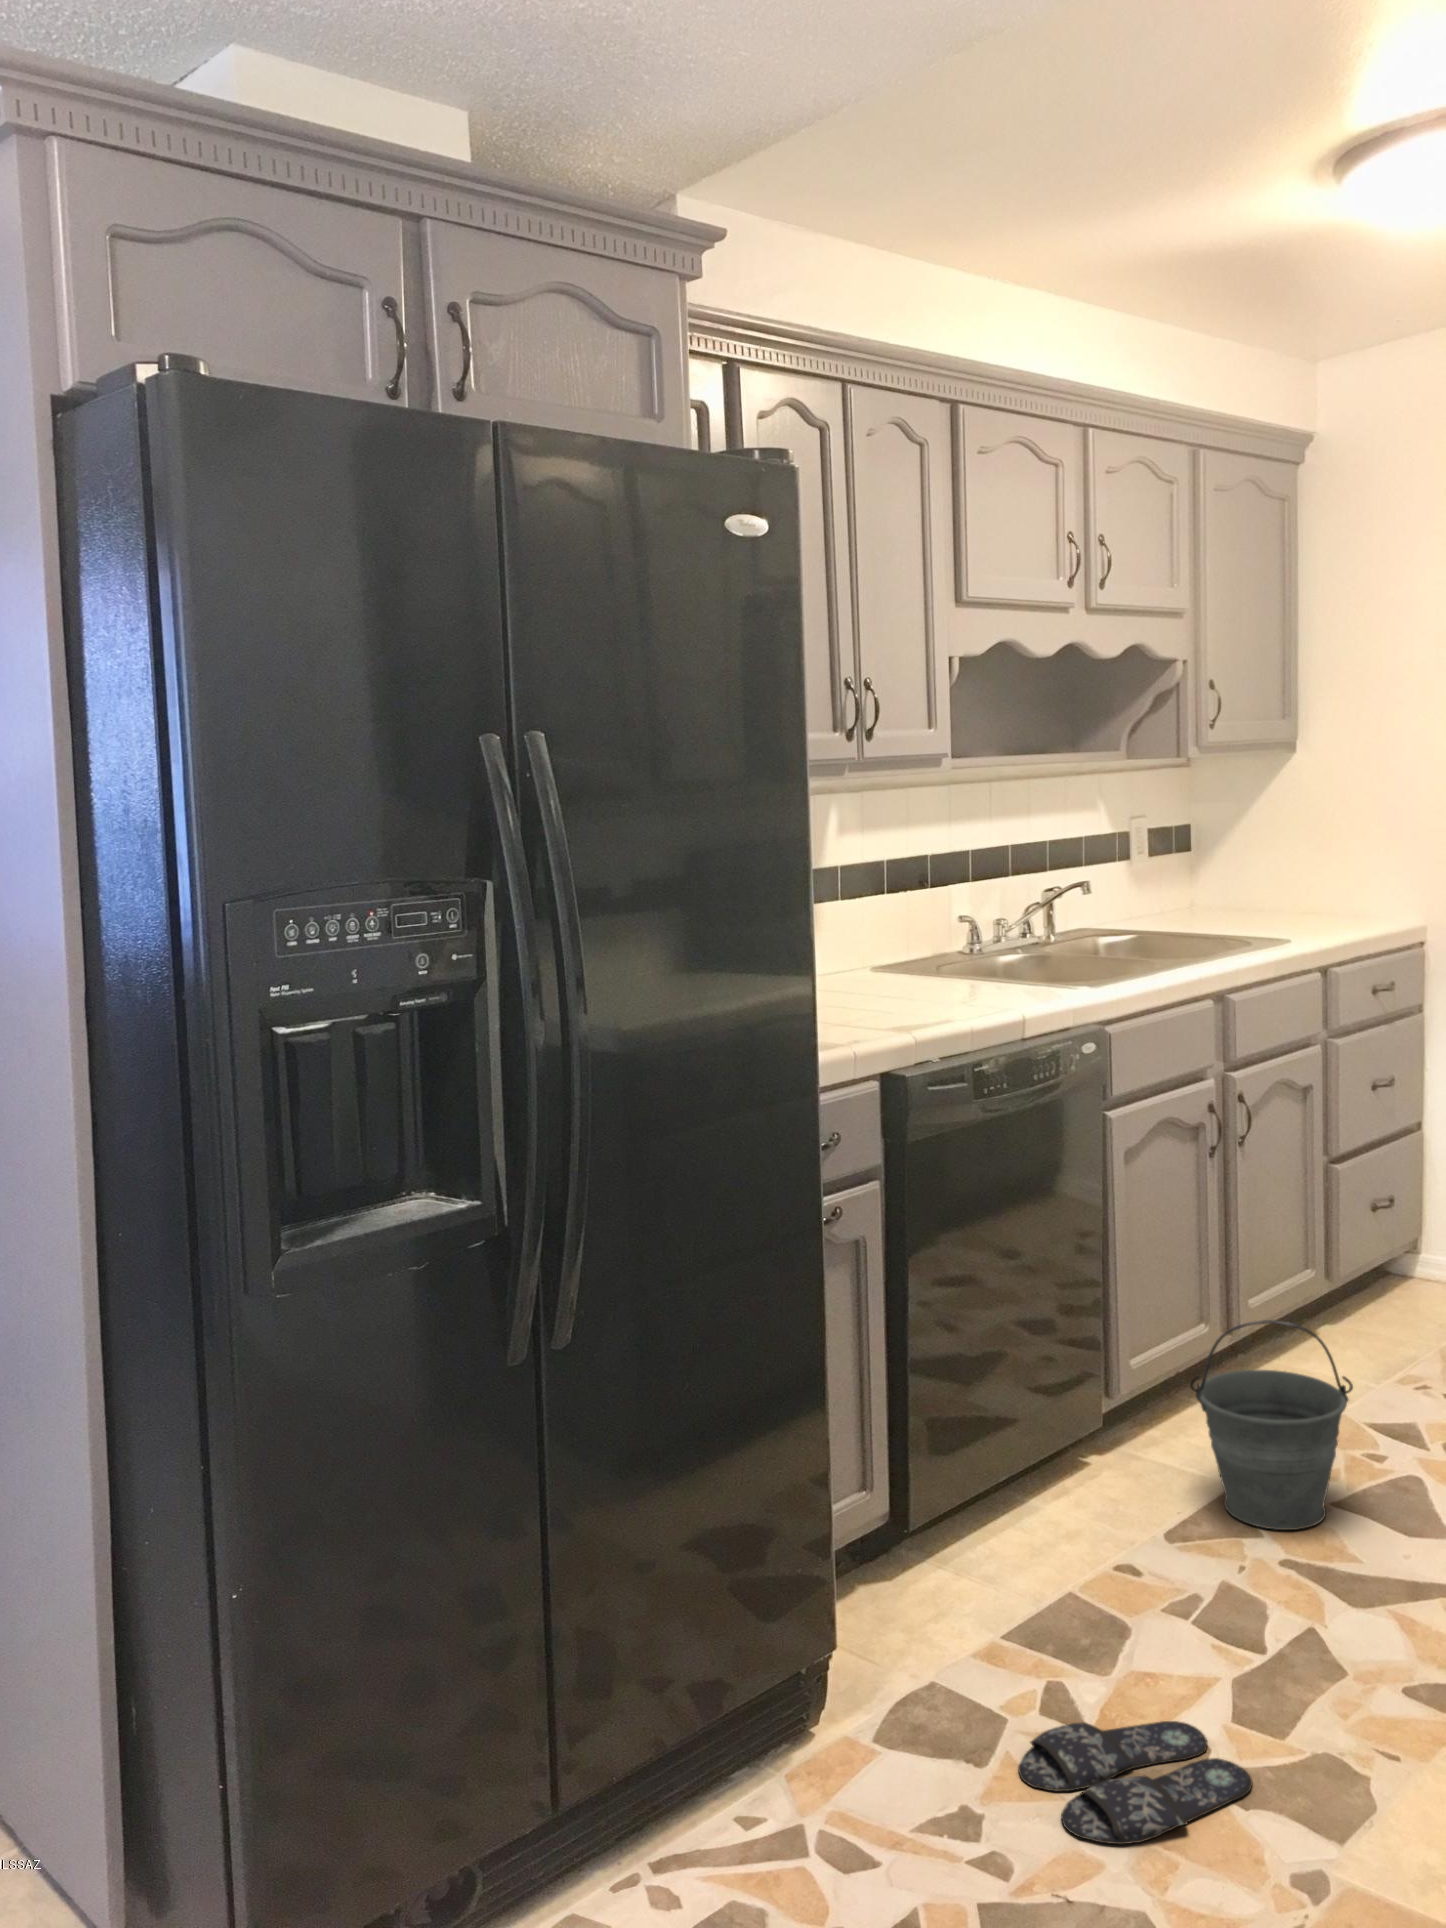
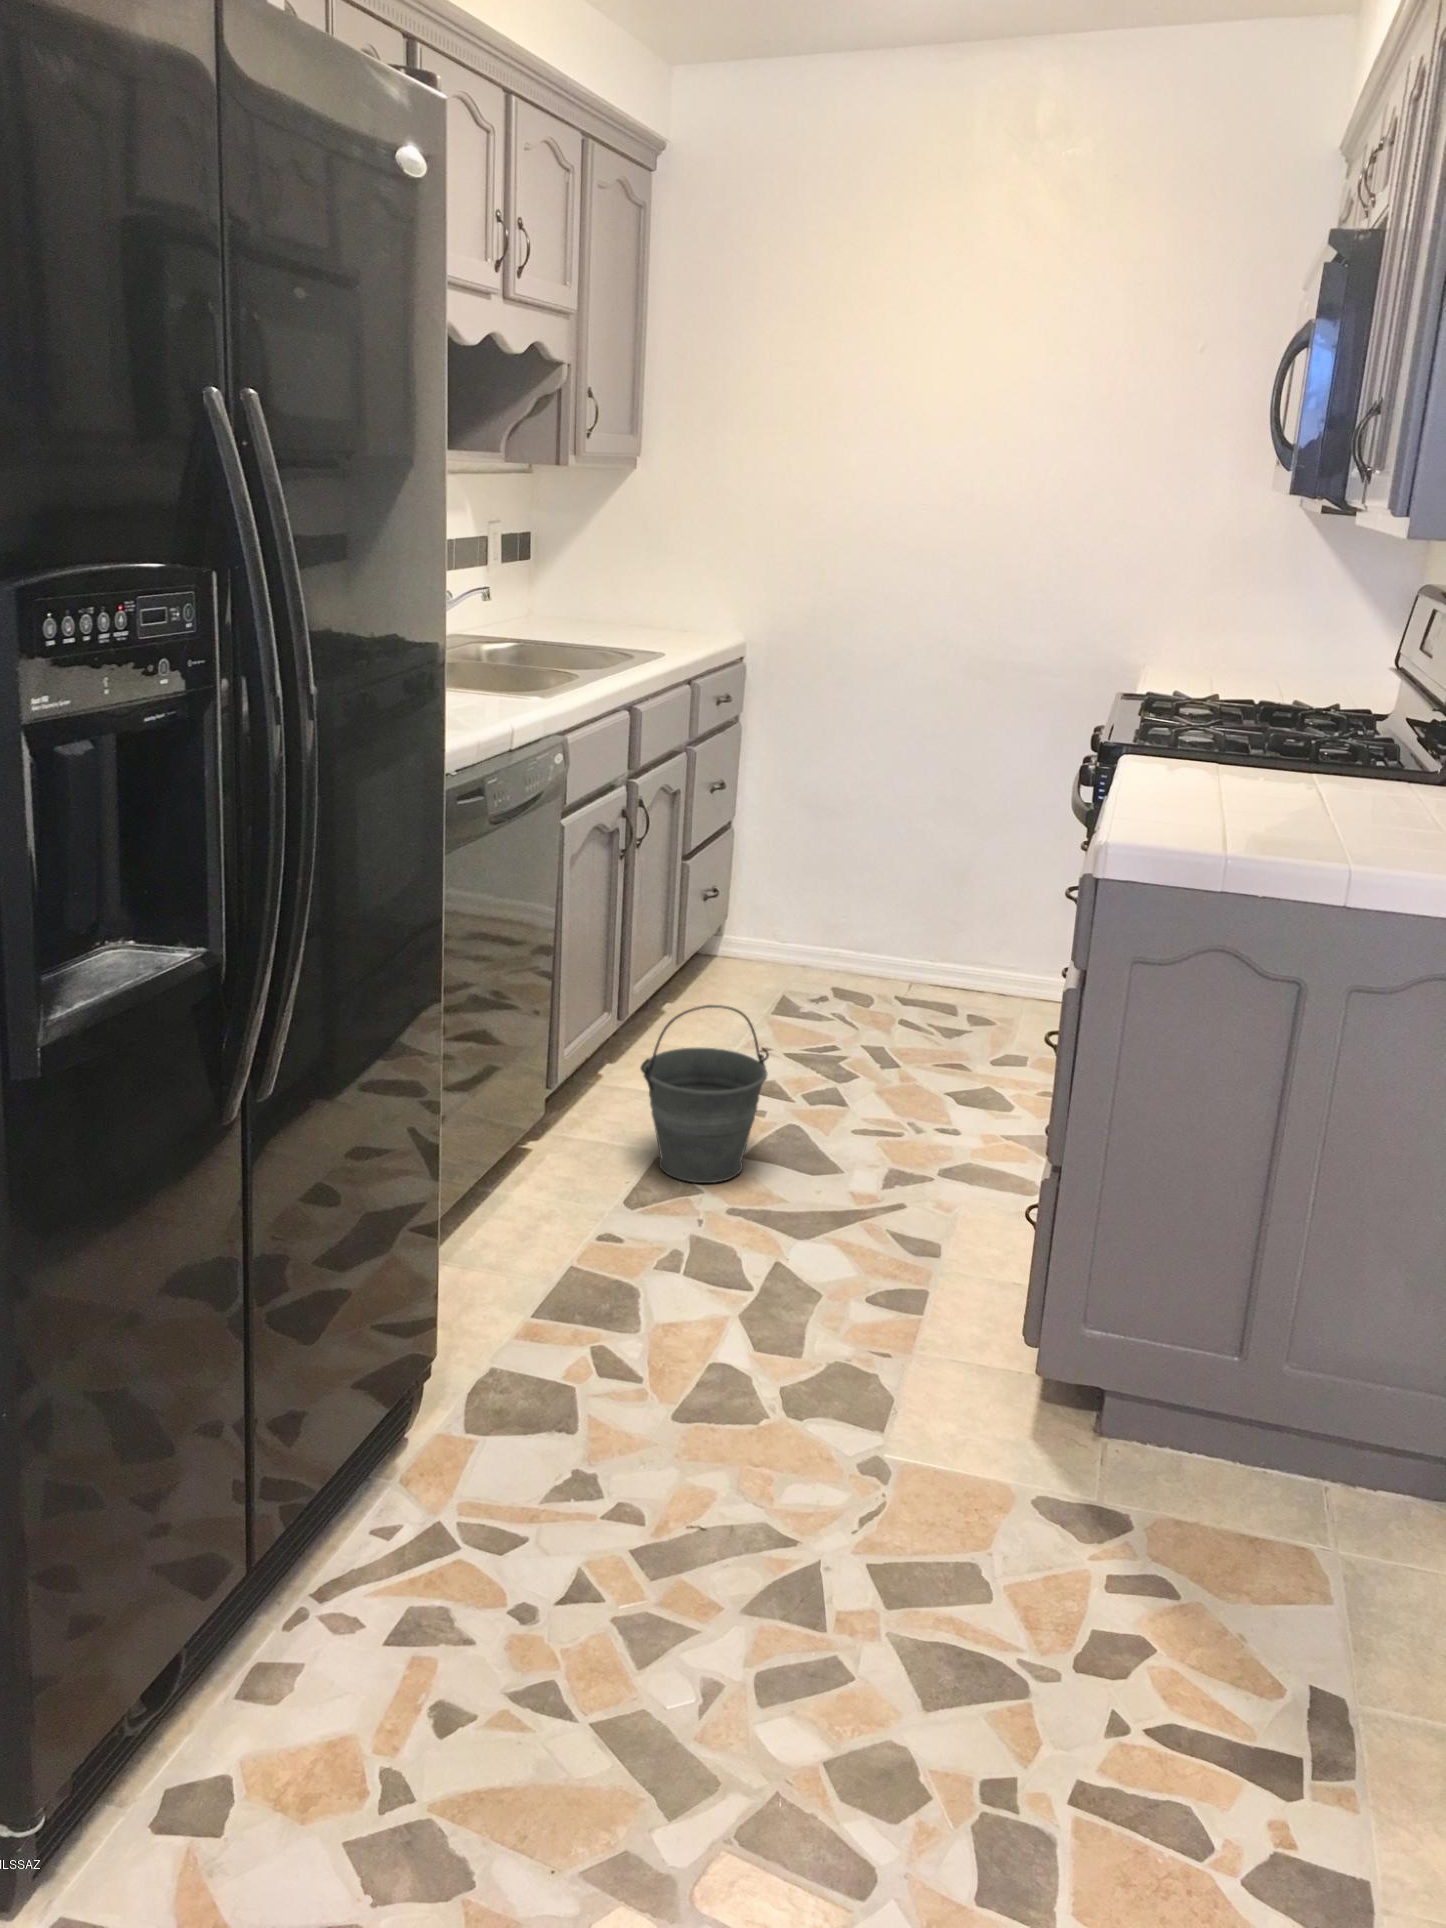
slippers: present [1018,1721,1252,1844] -> none [606,1356,794,1471]

